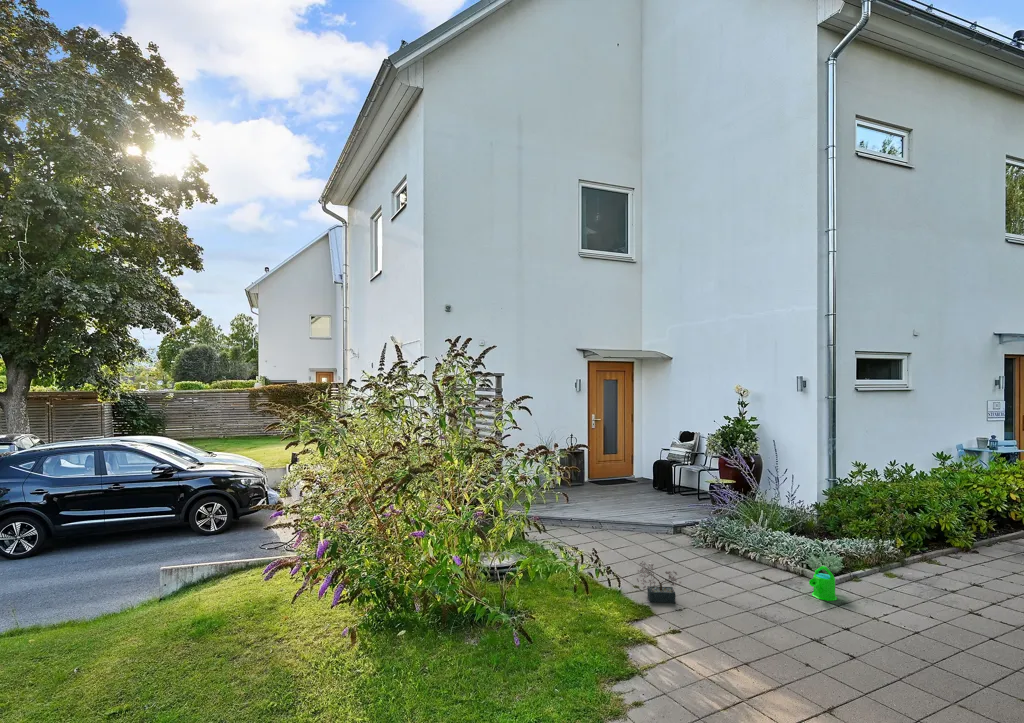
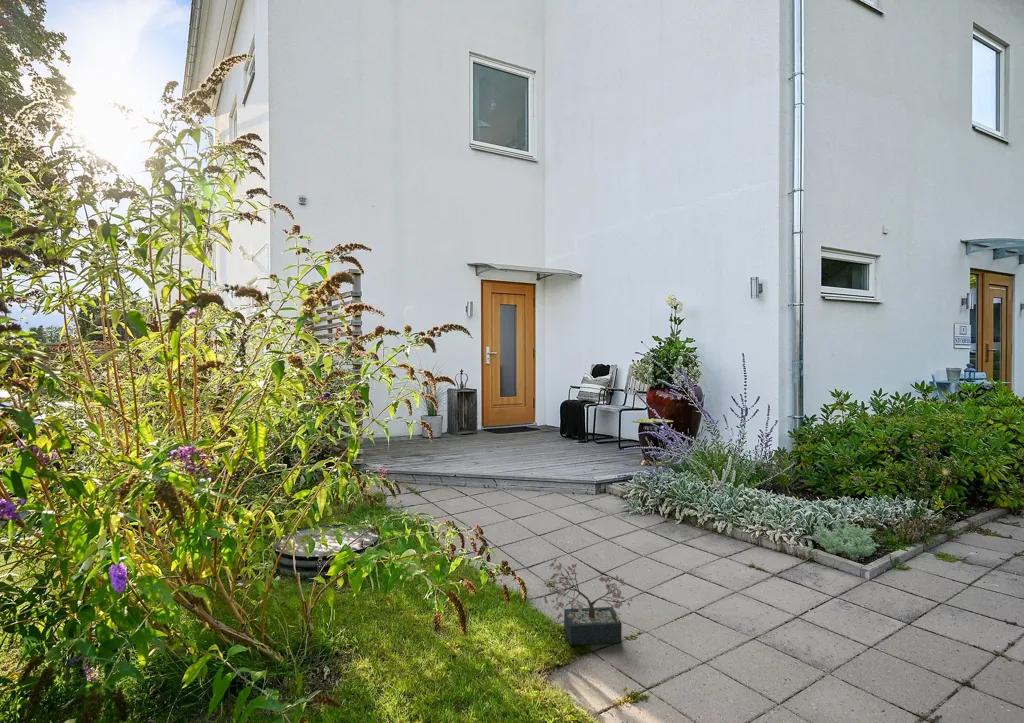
watering can: present [809,566,837,601] -> none [852,547,903,612]

